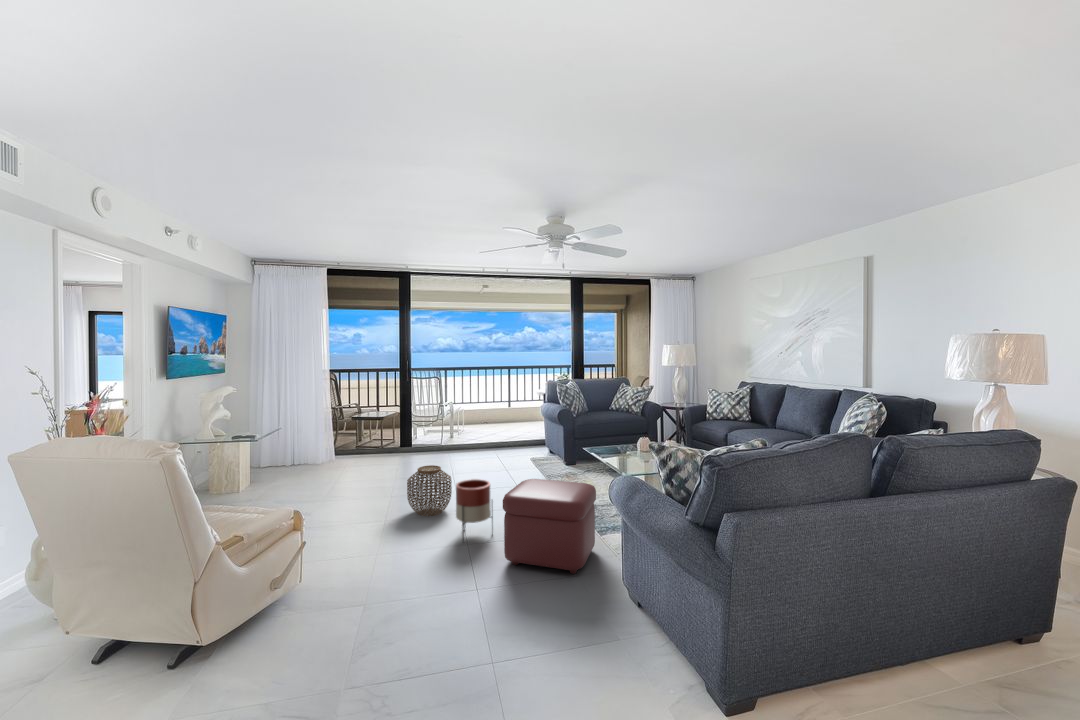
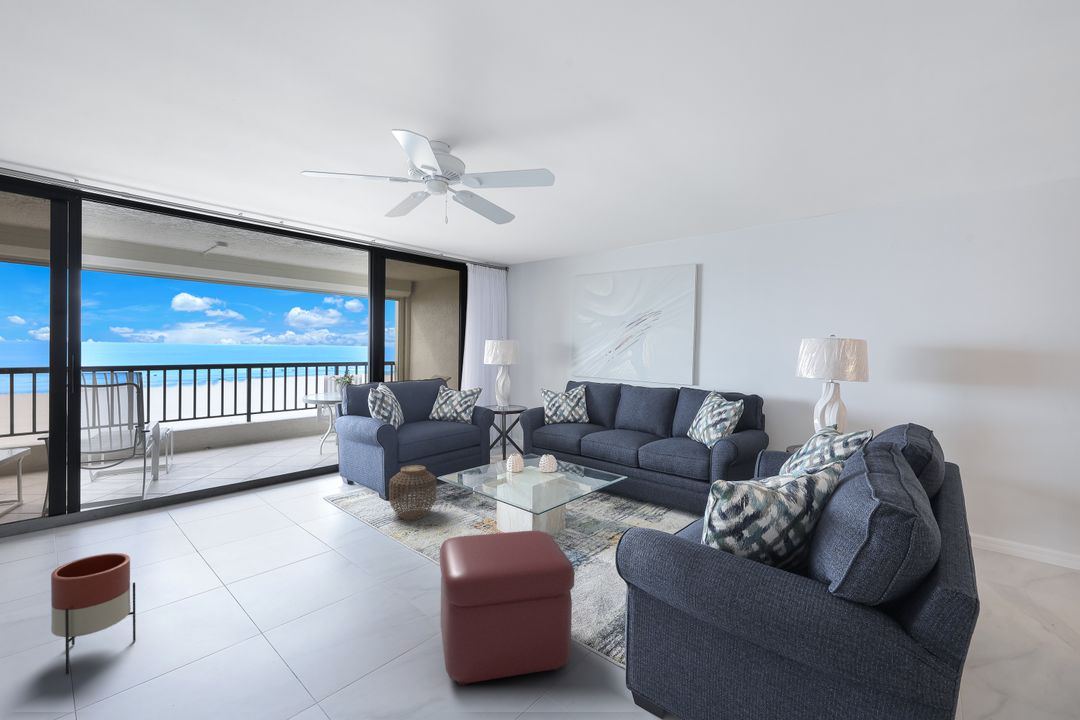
woven basket: present [407,465,452,516] -> present [389,465,437,519]
planter: present [456,479,493,541] -> present [51,553,136,674]

